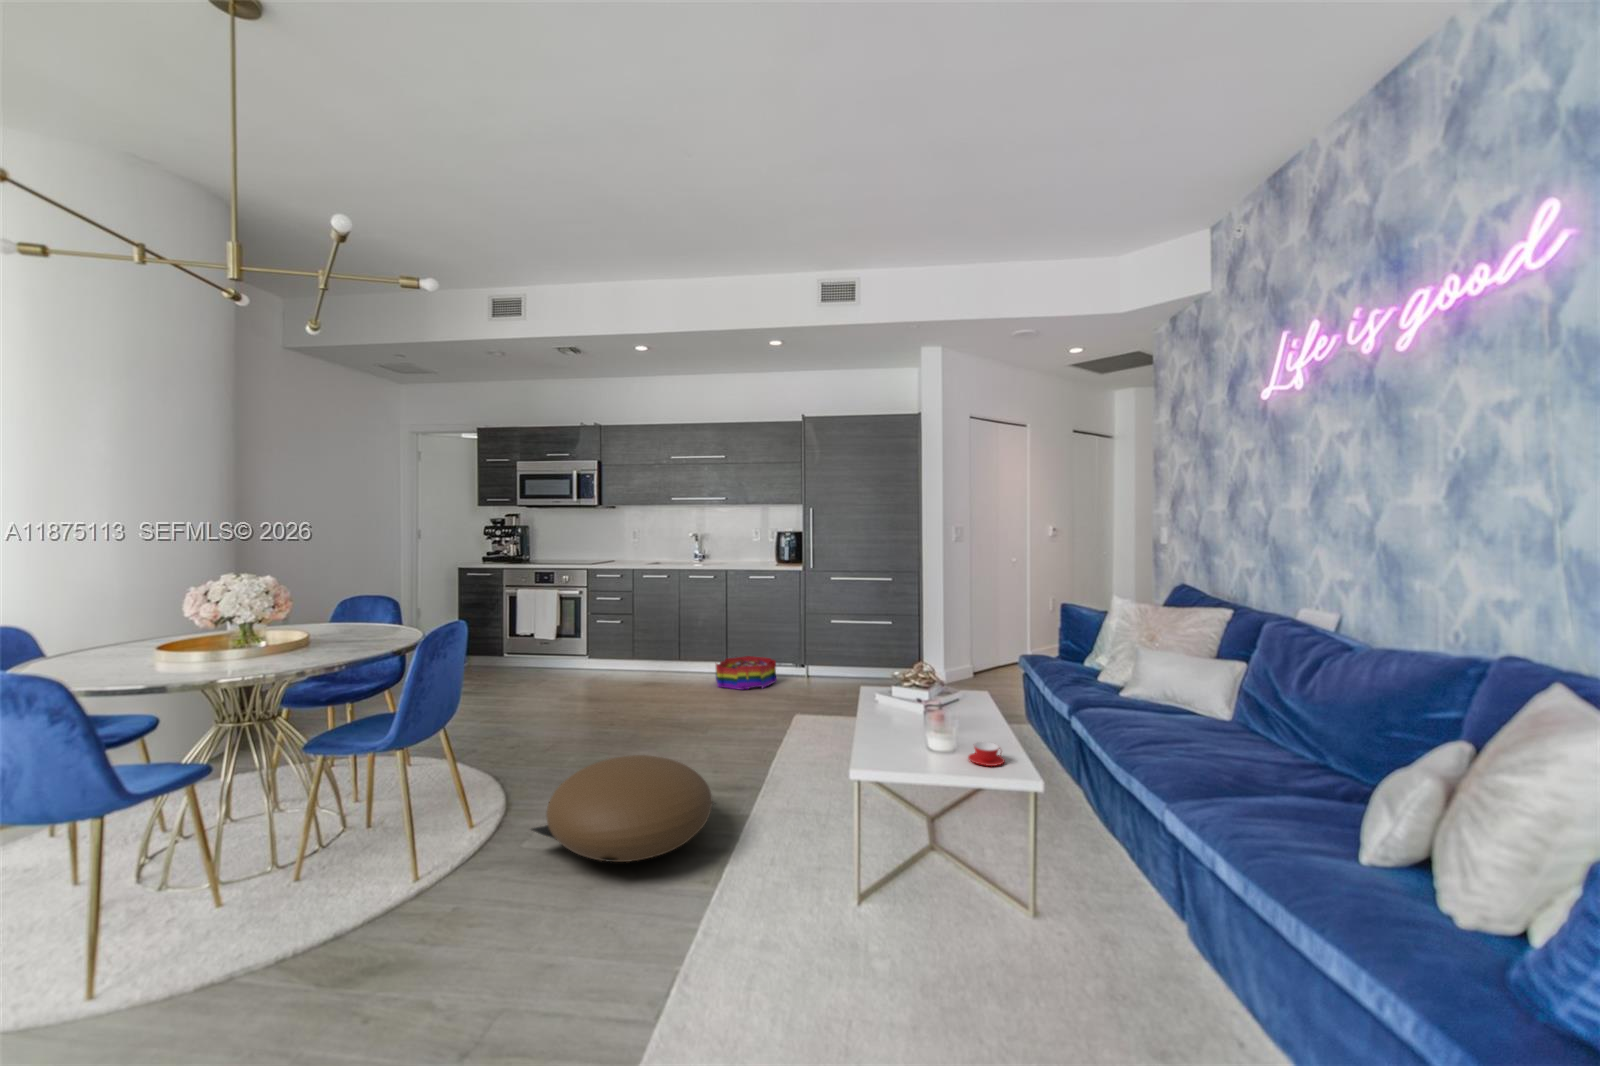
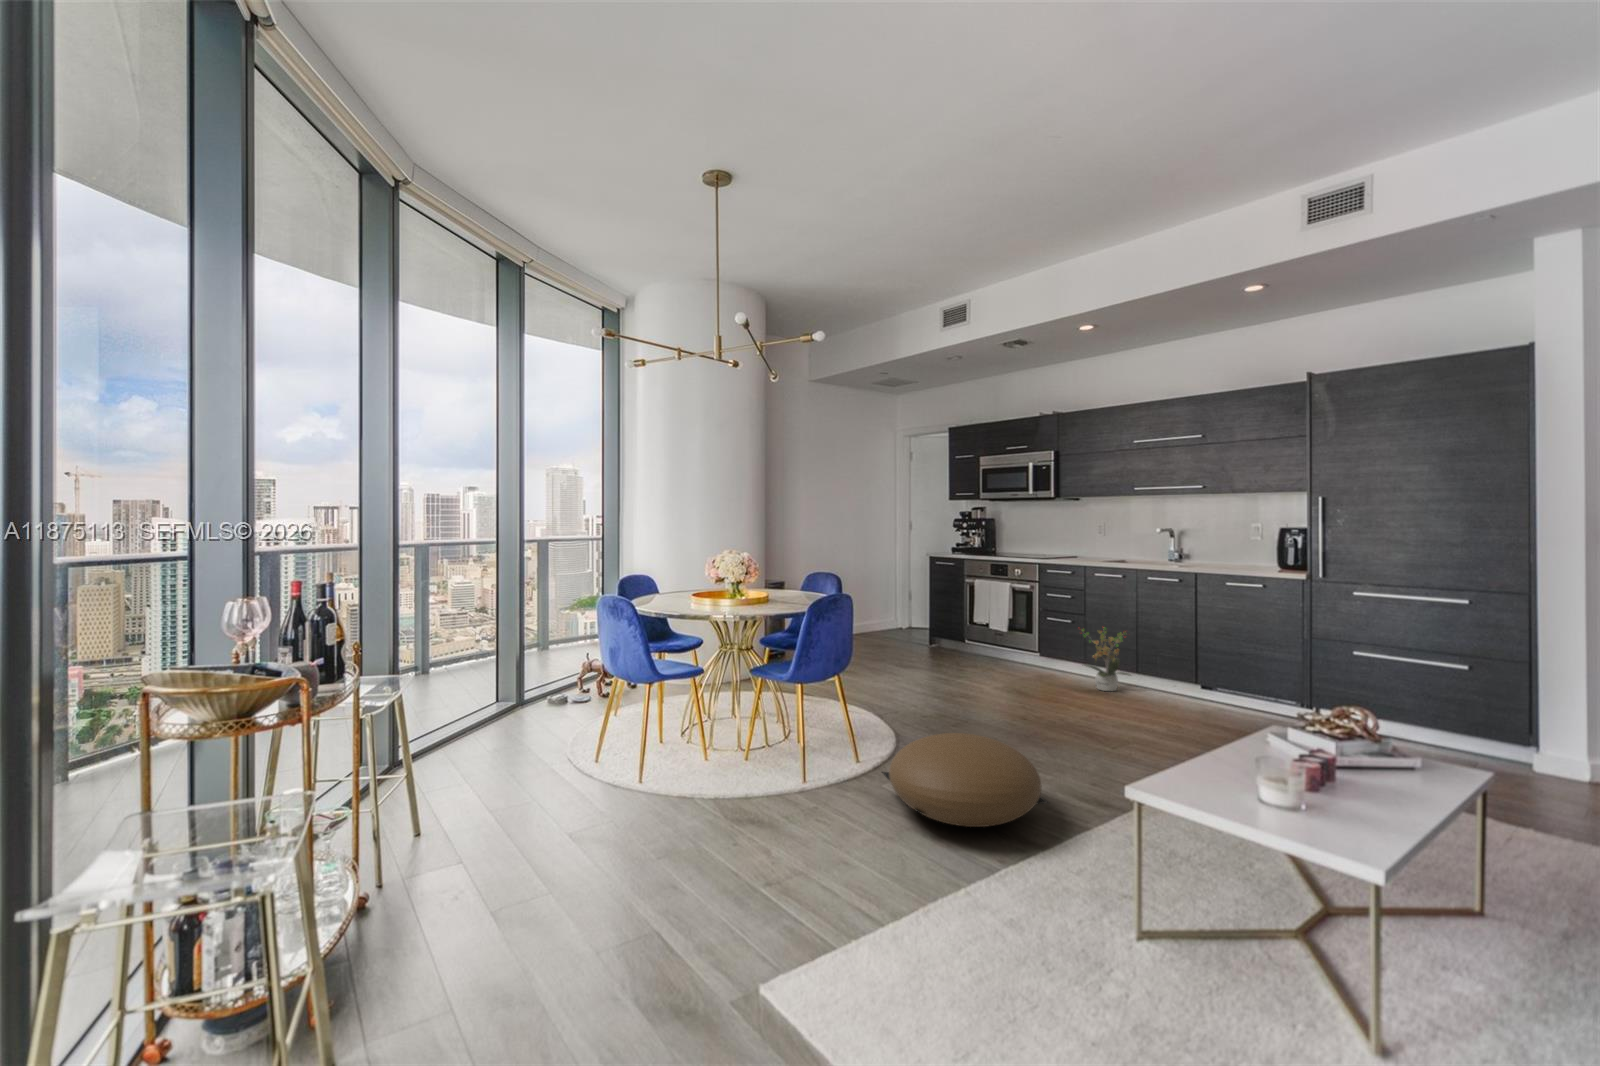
potted plant: none [635,624,685,683] -> present [1082,627,1130,691]
storage bin: present [716,656,776,690] -> none [1165,677,1253,719]
teacup: present [968,742,1005,766] -> none [1306,808,1369,845]

